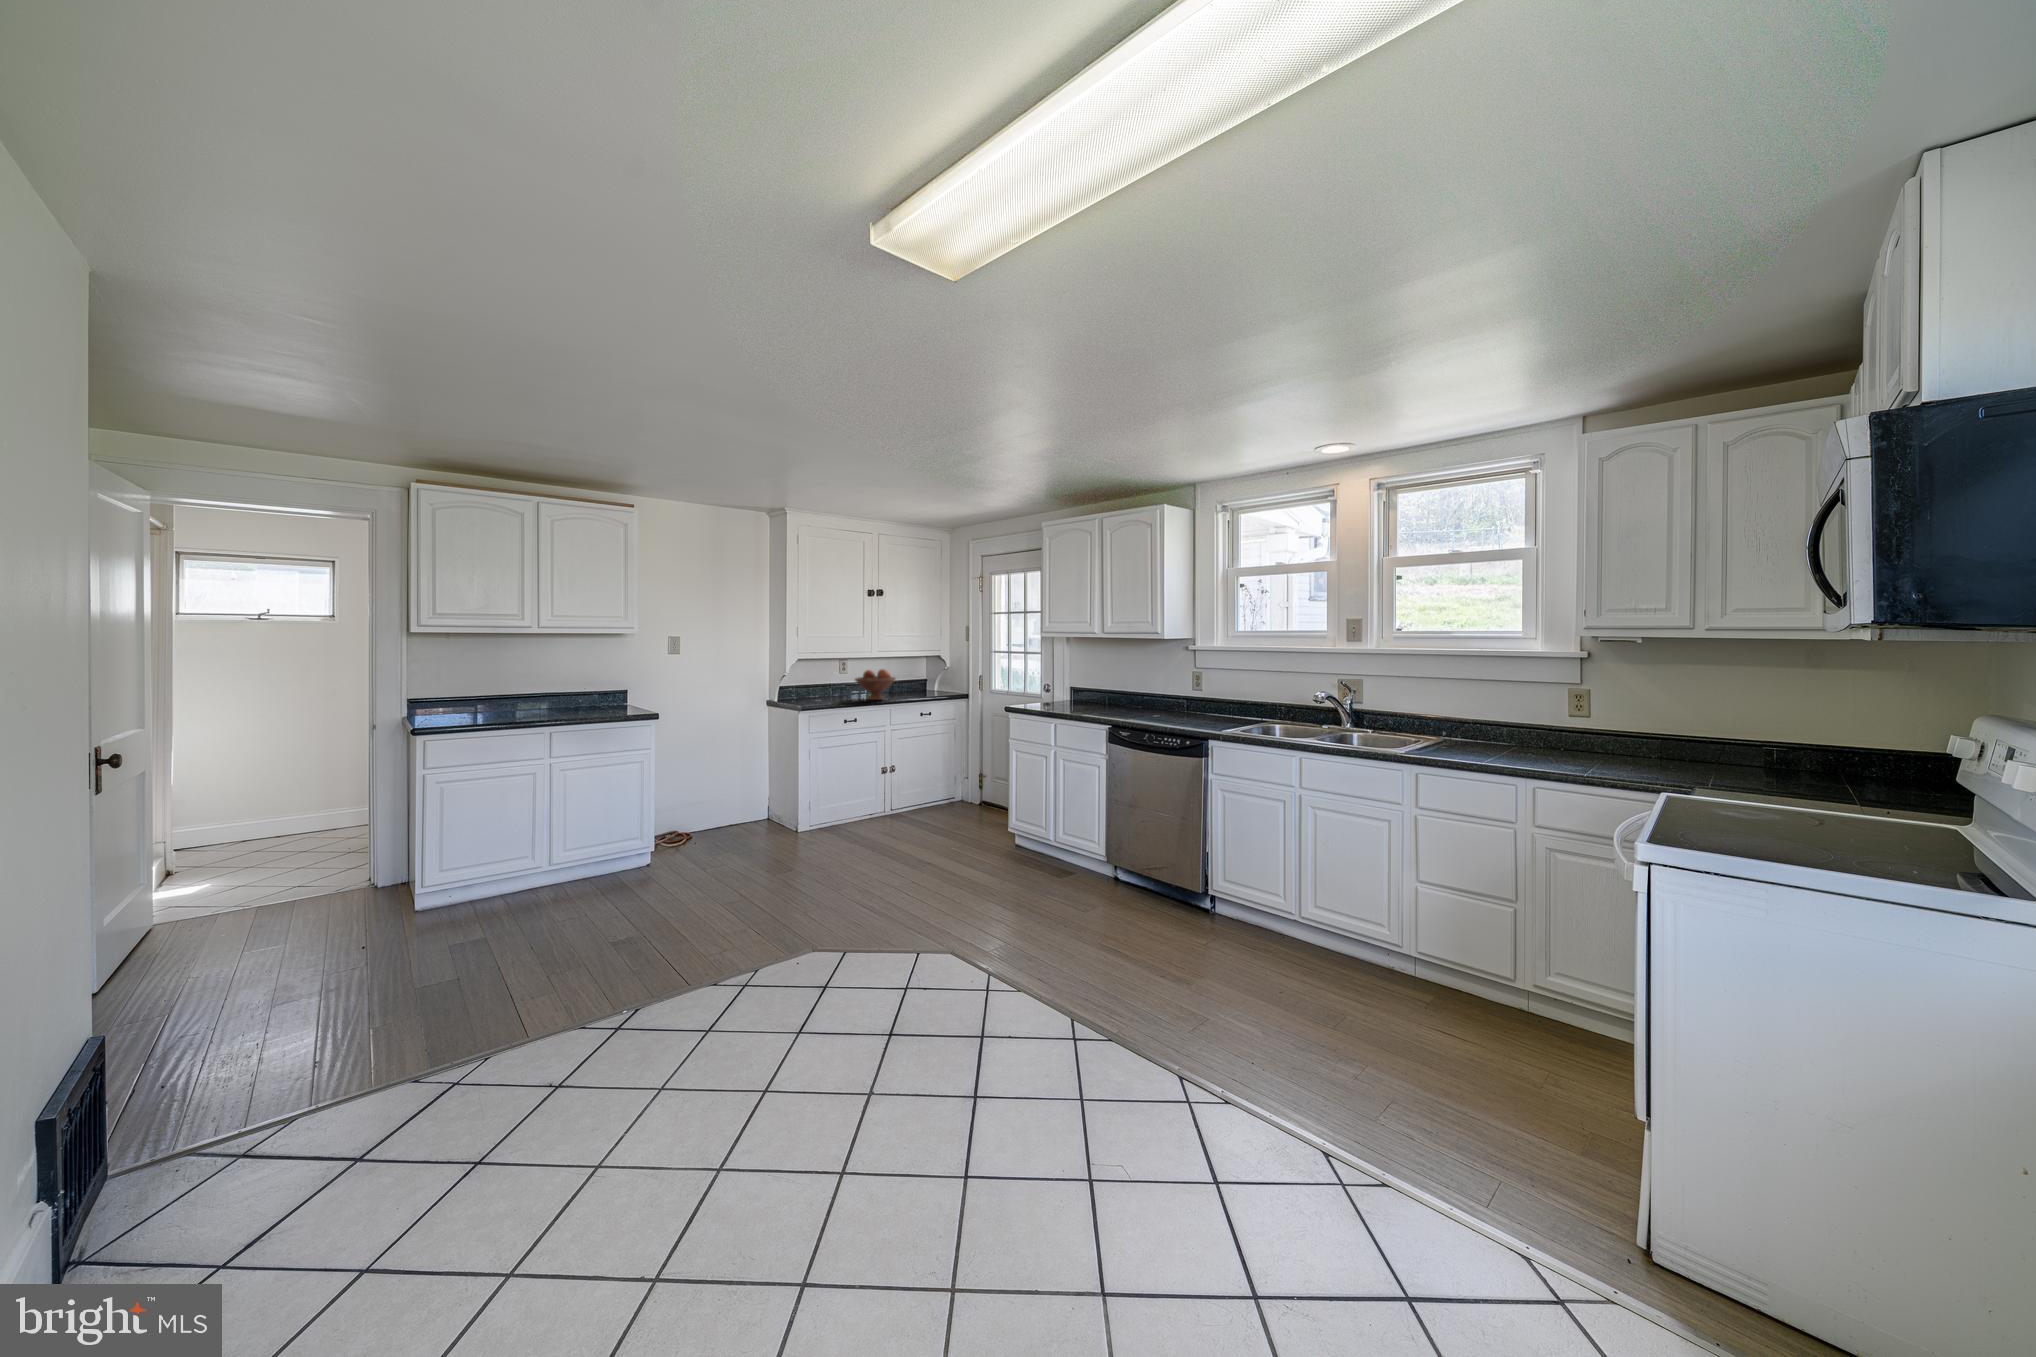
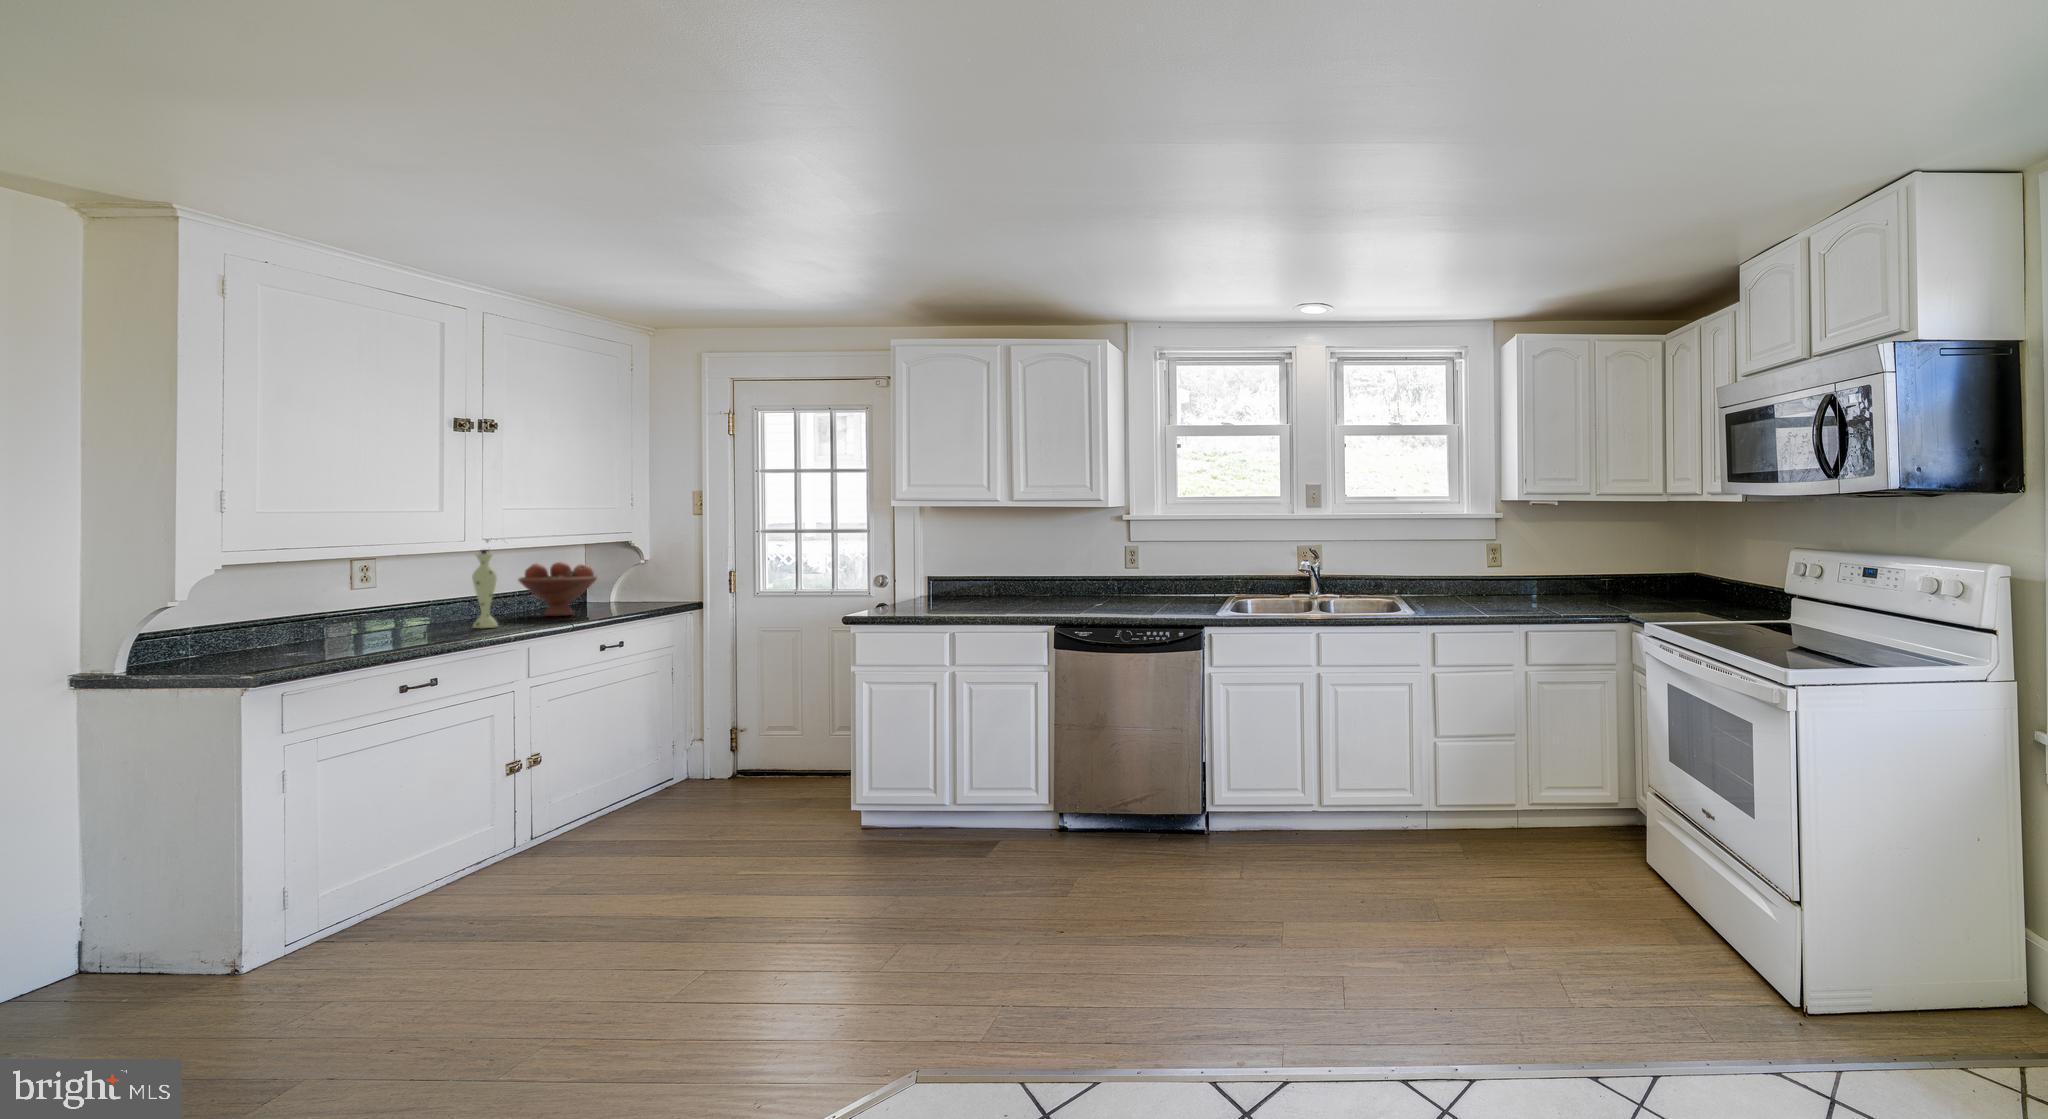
vase: none [807,655,829,706] -> present [472,538,498,628]

